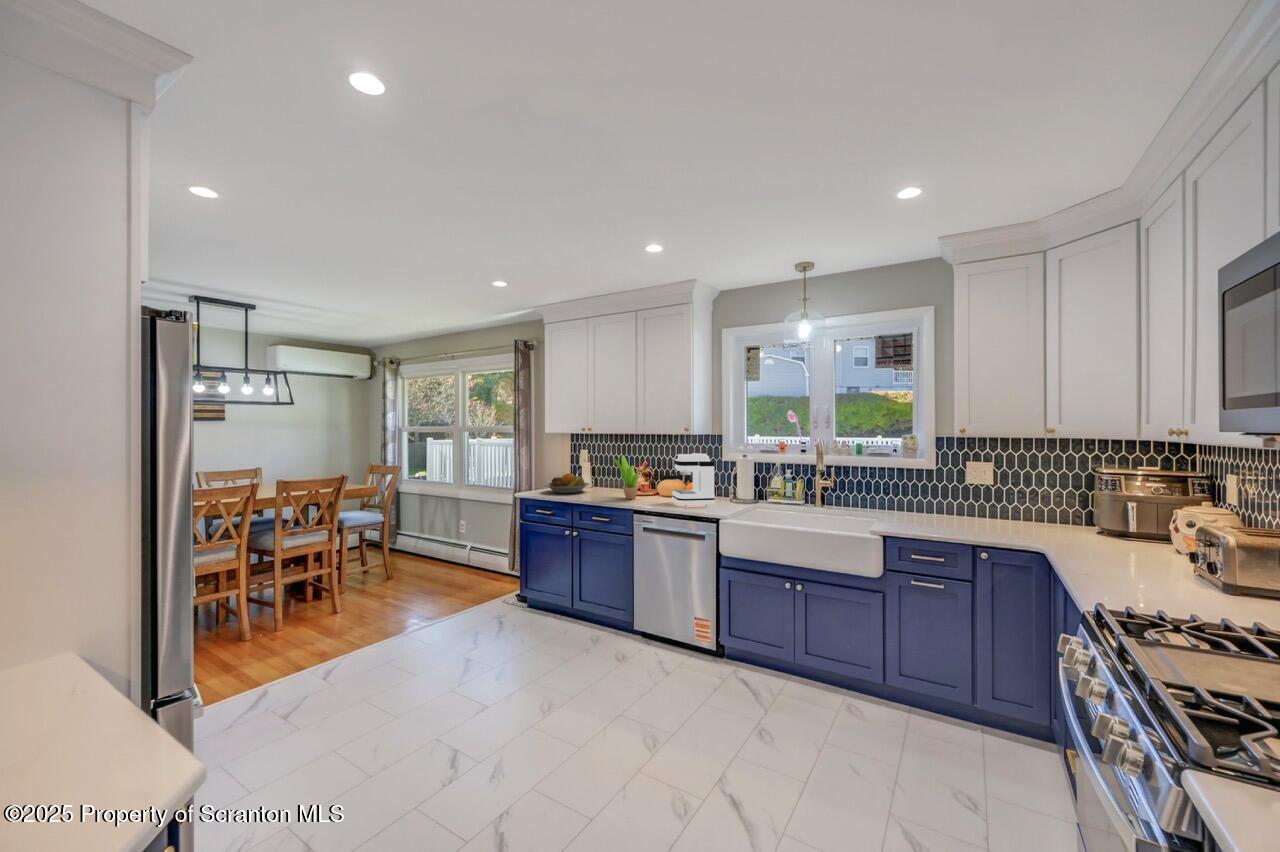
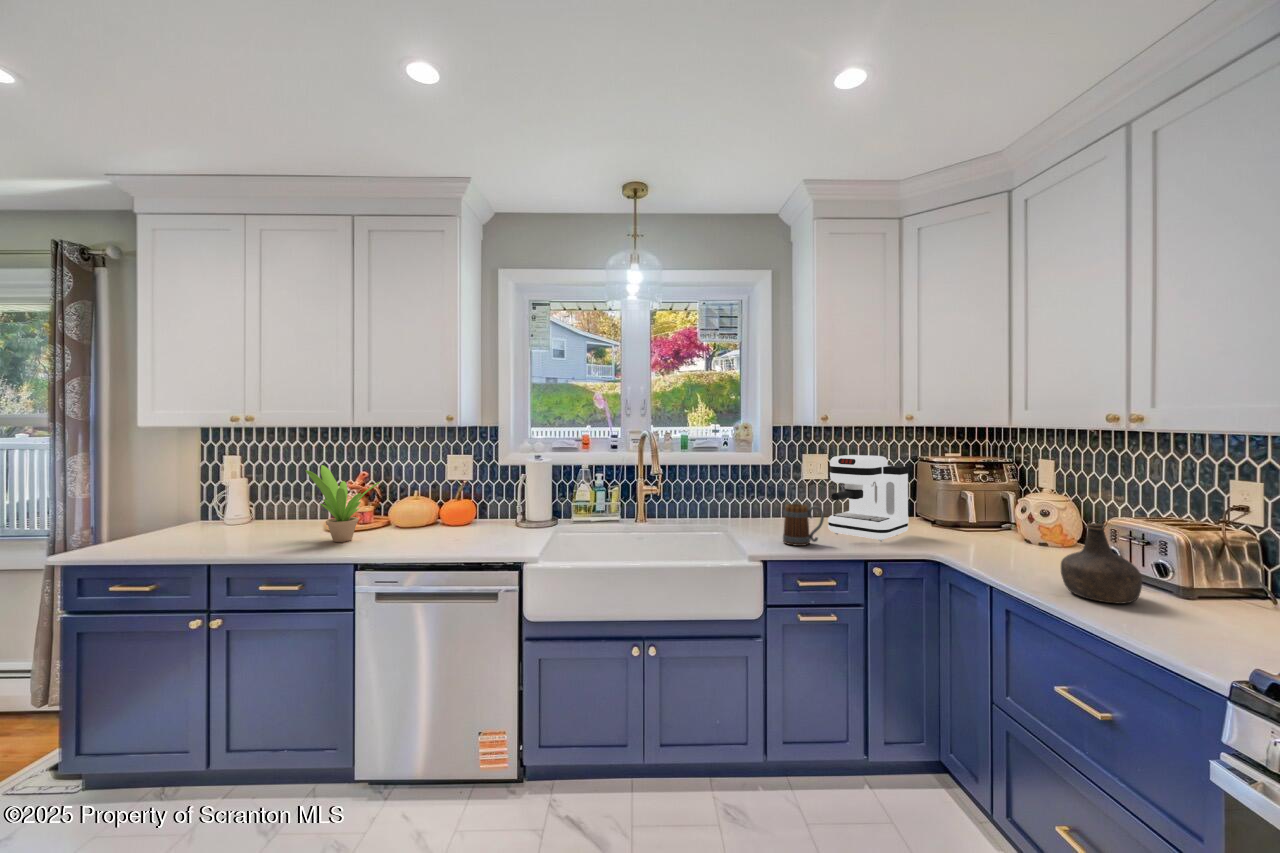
coffee maker: present [662,454,715,506] -> present [828,455,908,541]
fruit bowl: present [545,474,589,493] -> none [135,503,247,544]
mug: none [909,498,944,530] -> present [783,504,824,546]
bottle: none [1092,521,1161,587] -> present [1061,523,1142,604]

